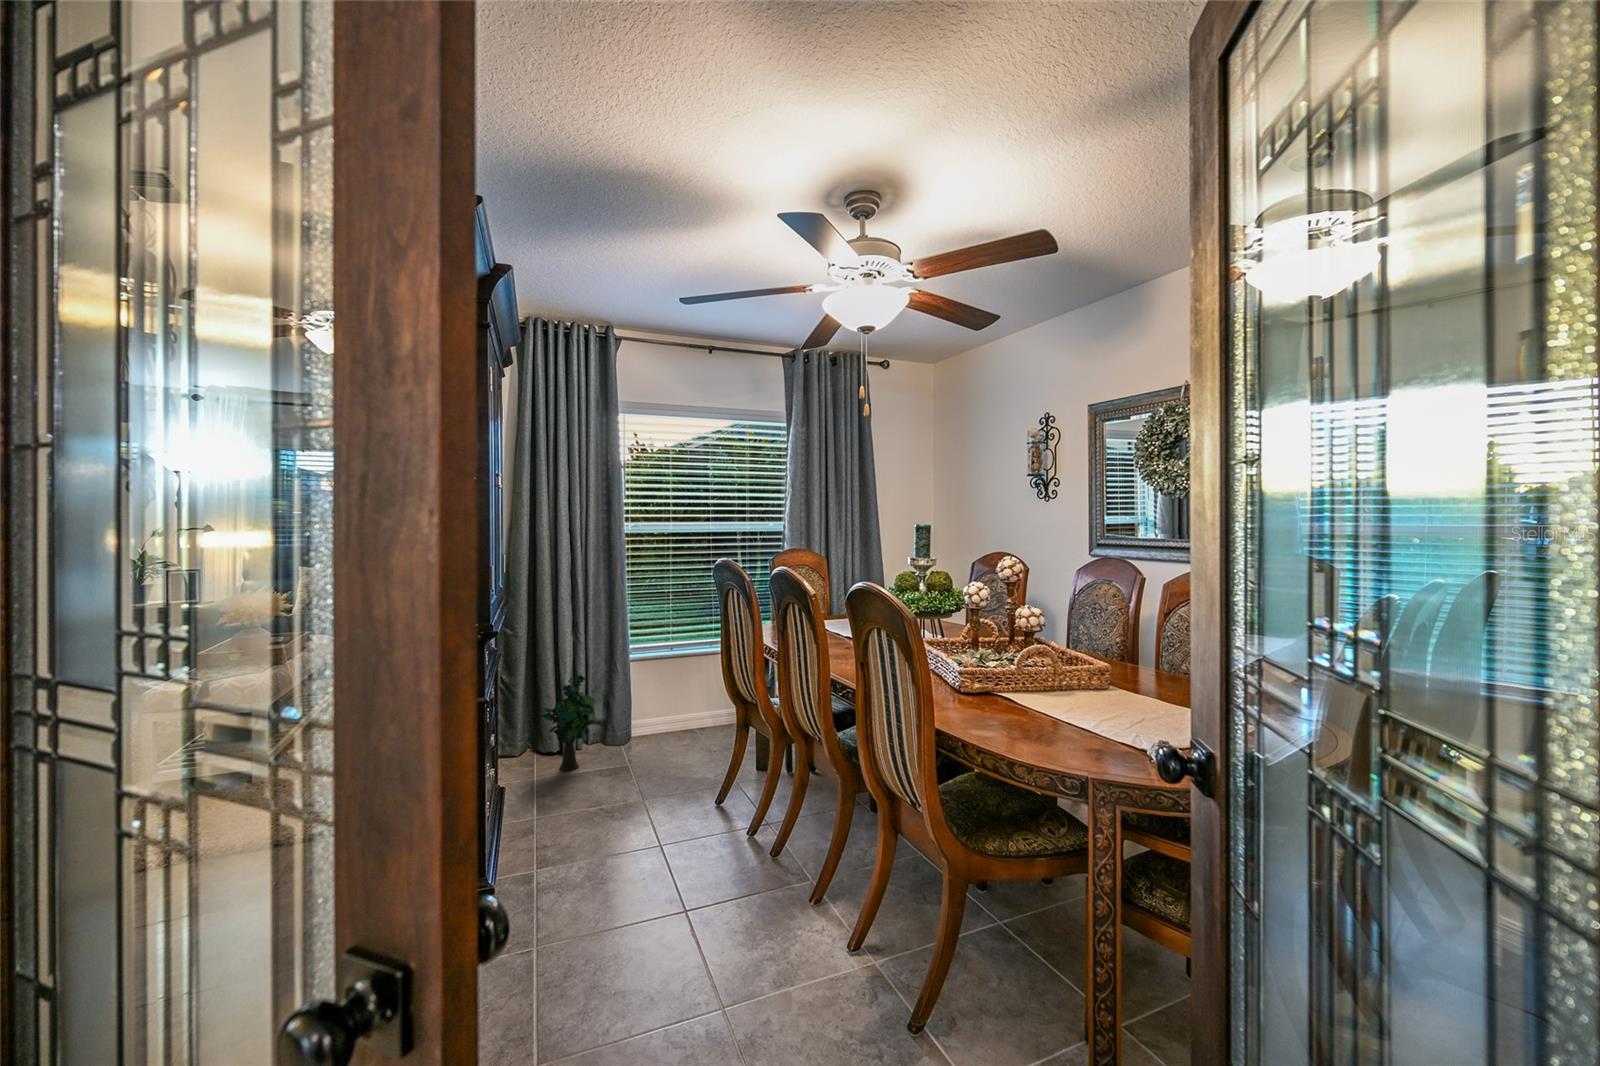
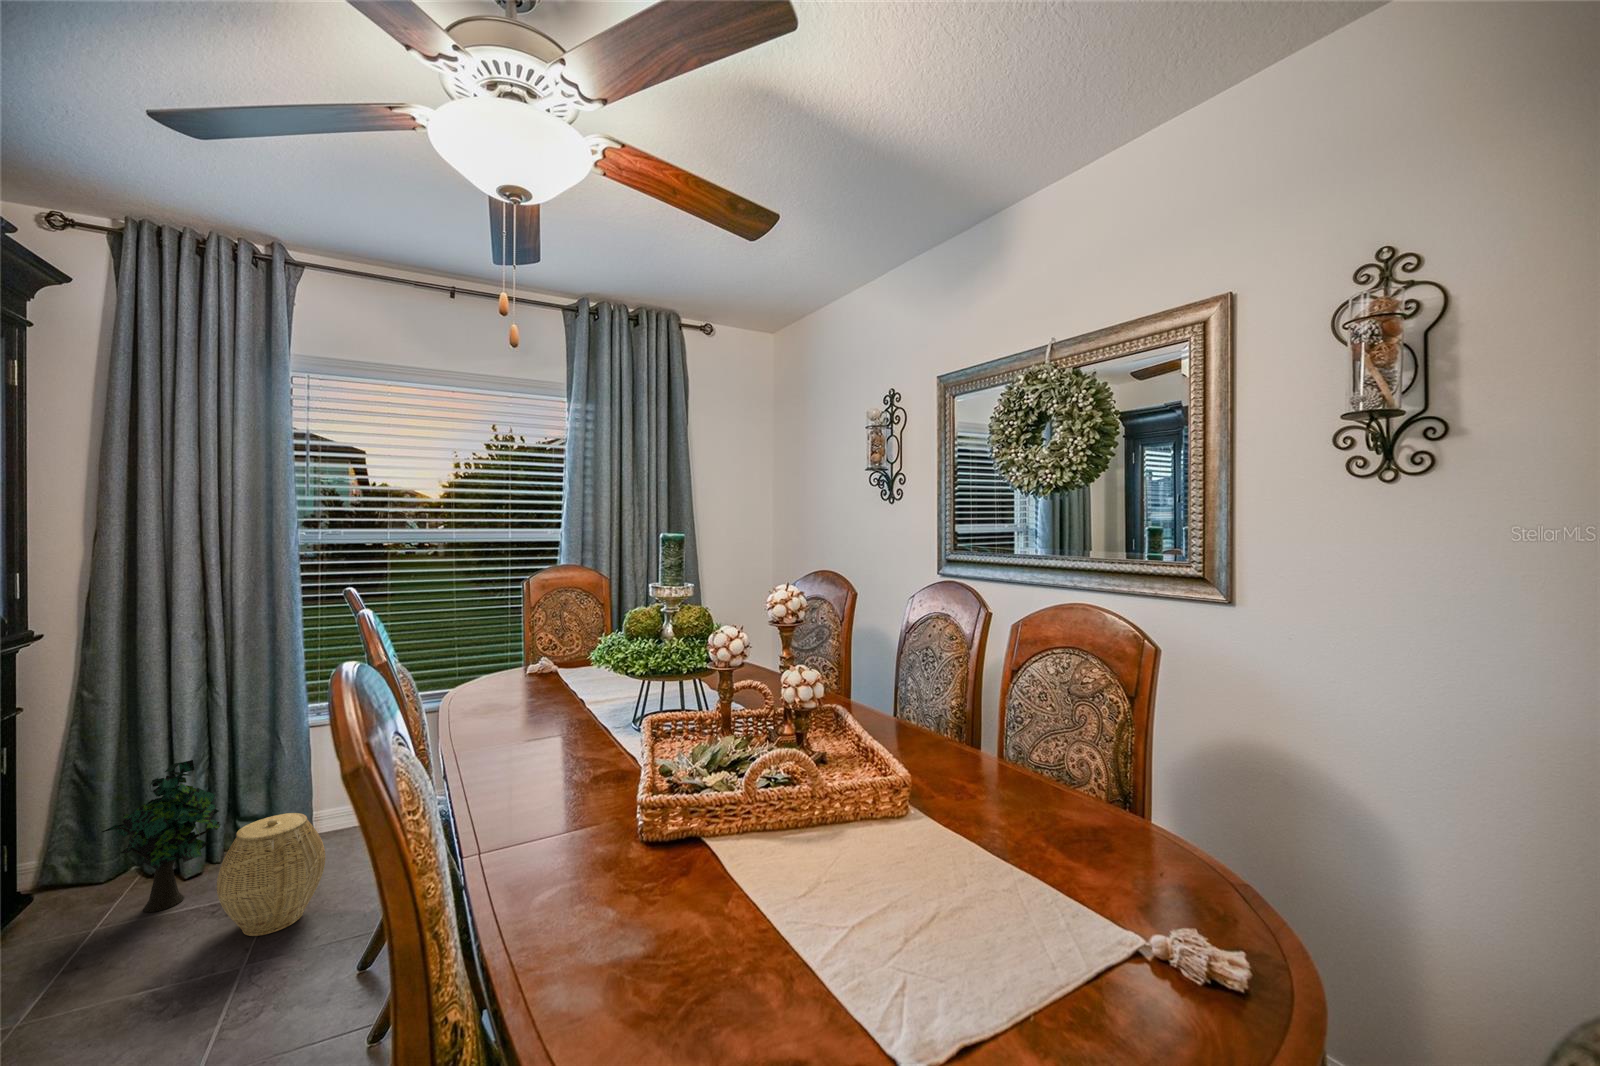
woven basket: none [618,711,673,784] -> present [217,813,325,936]

